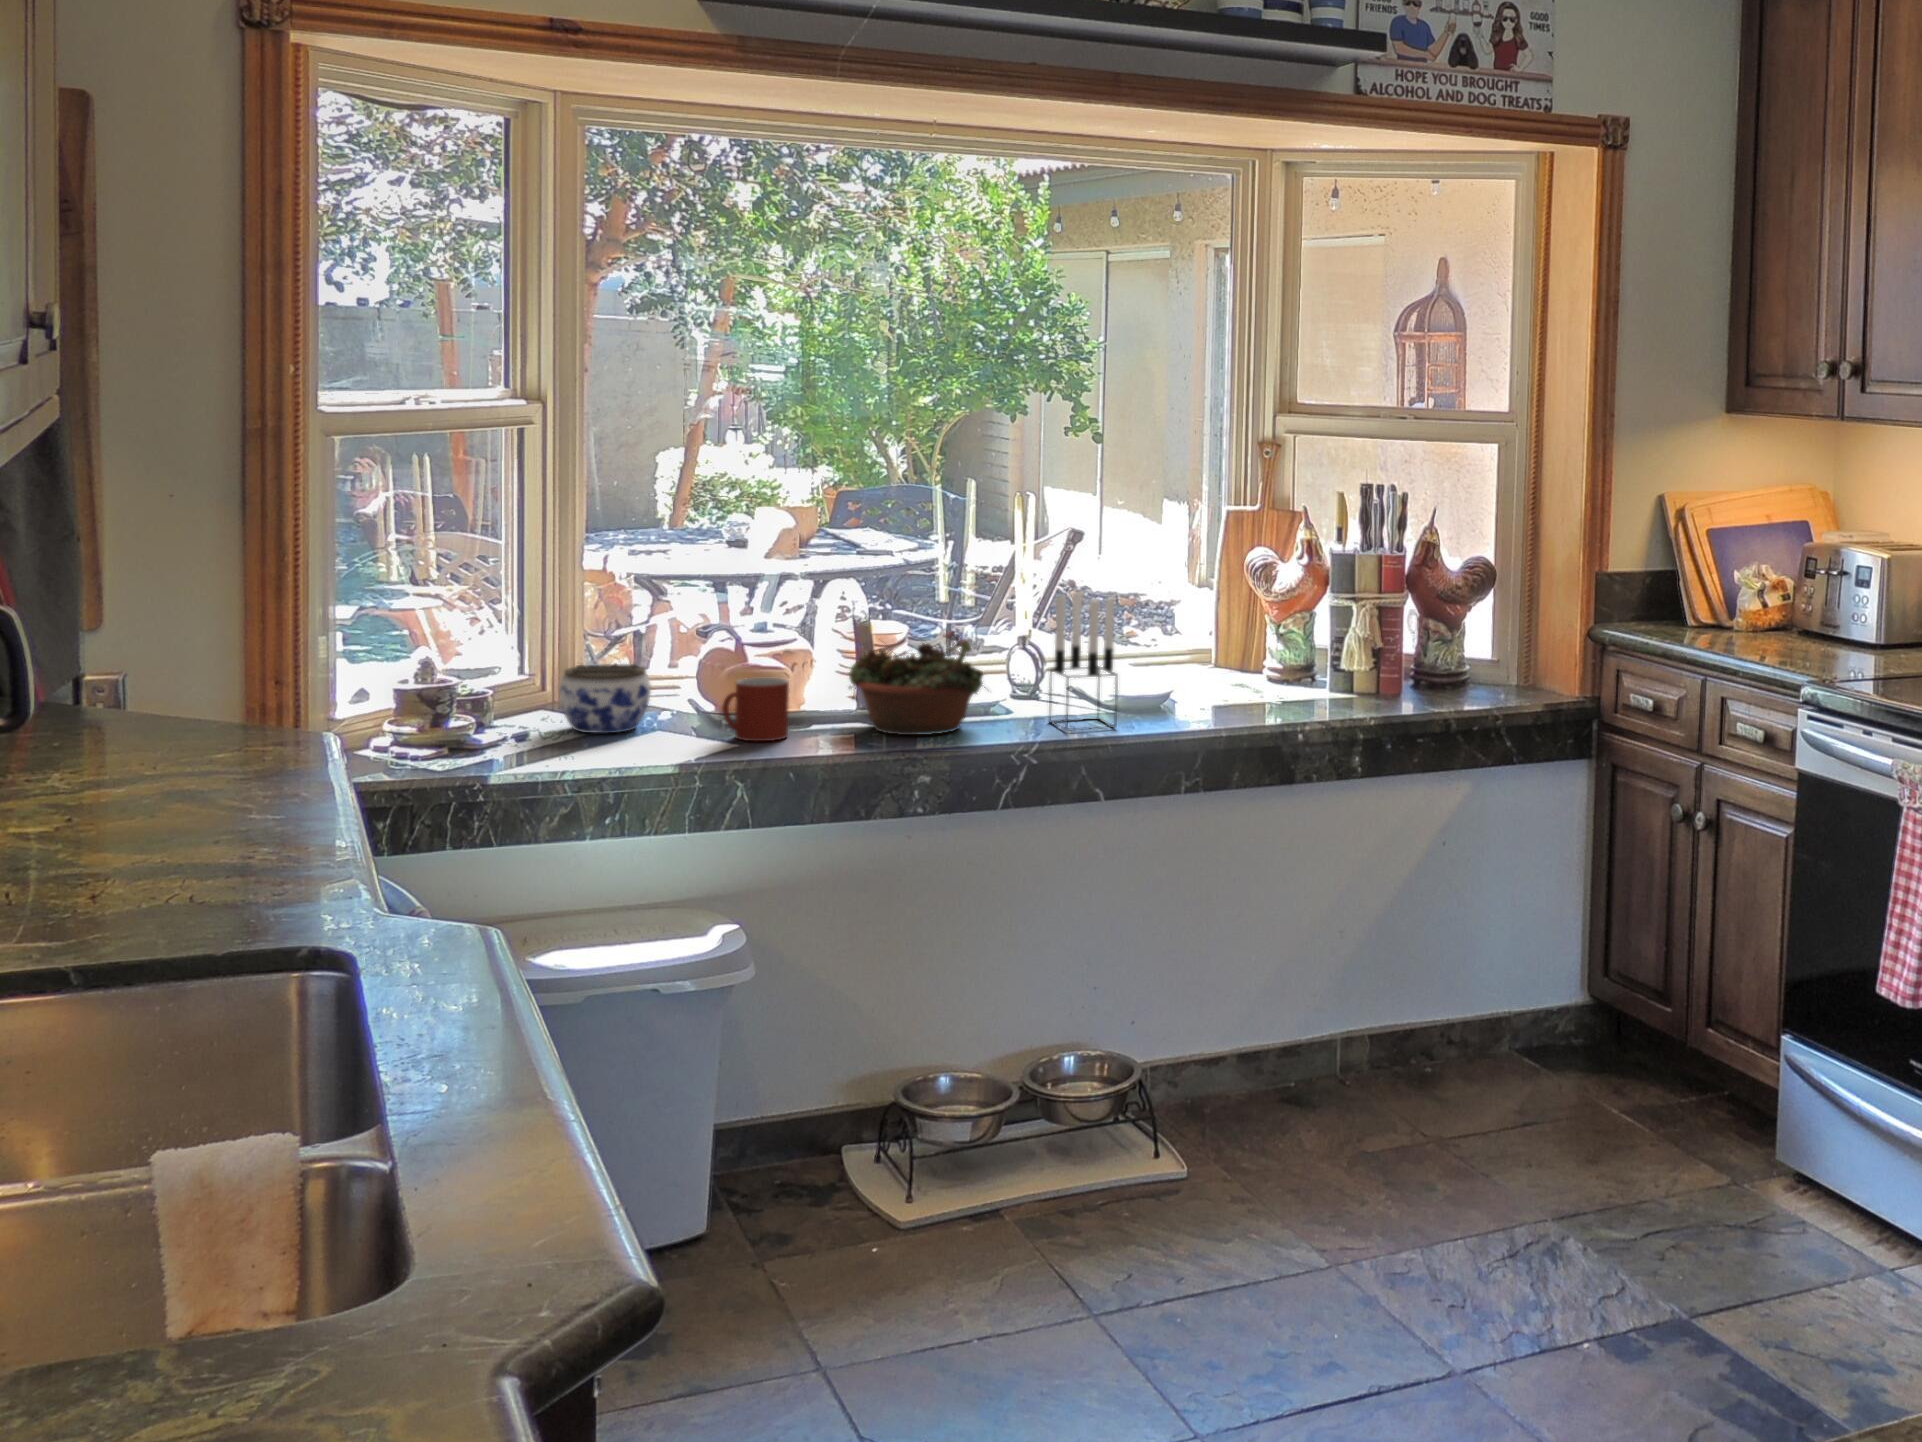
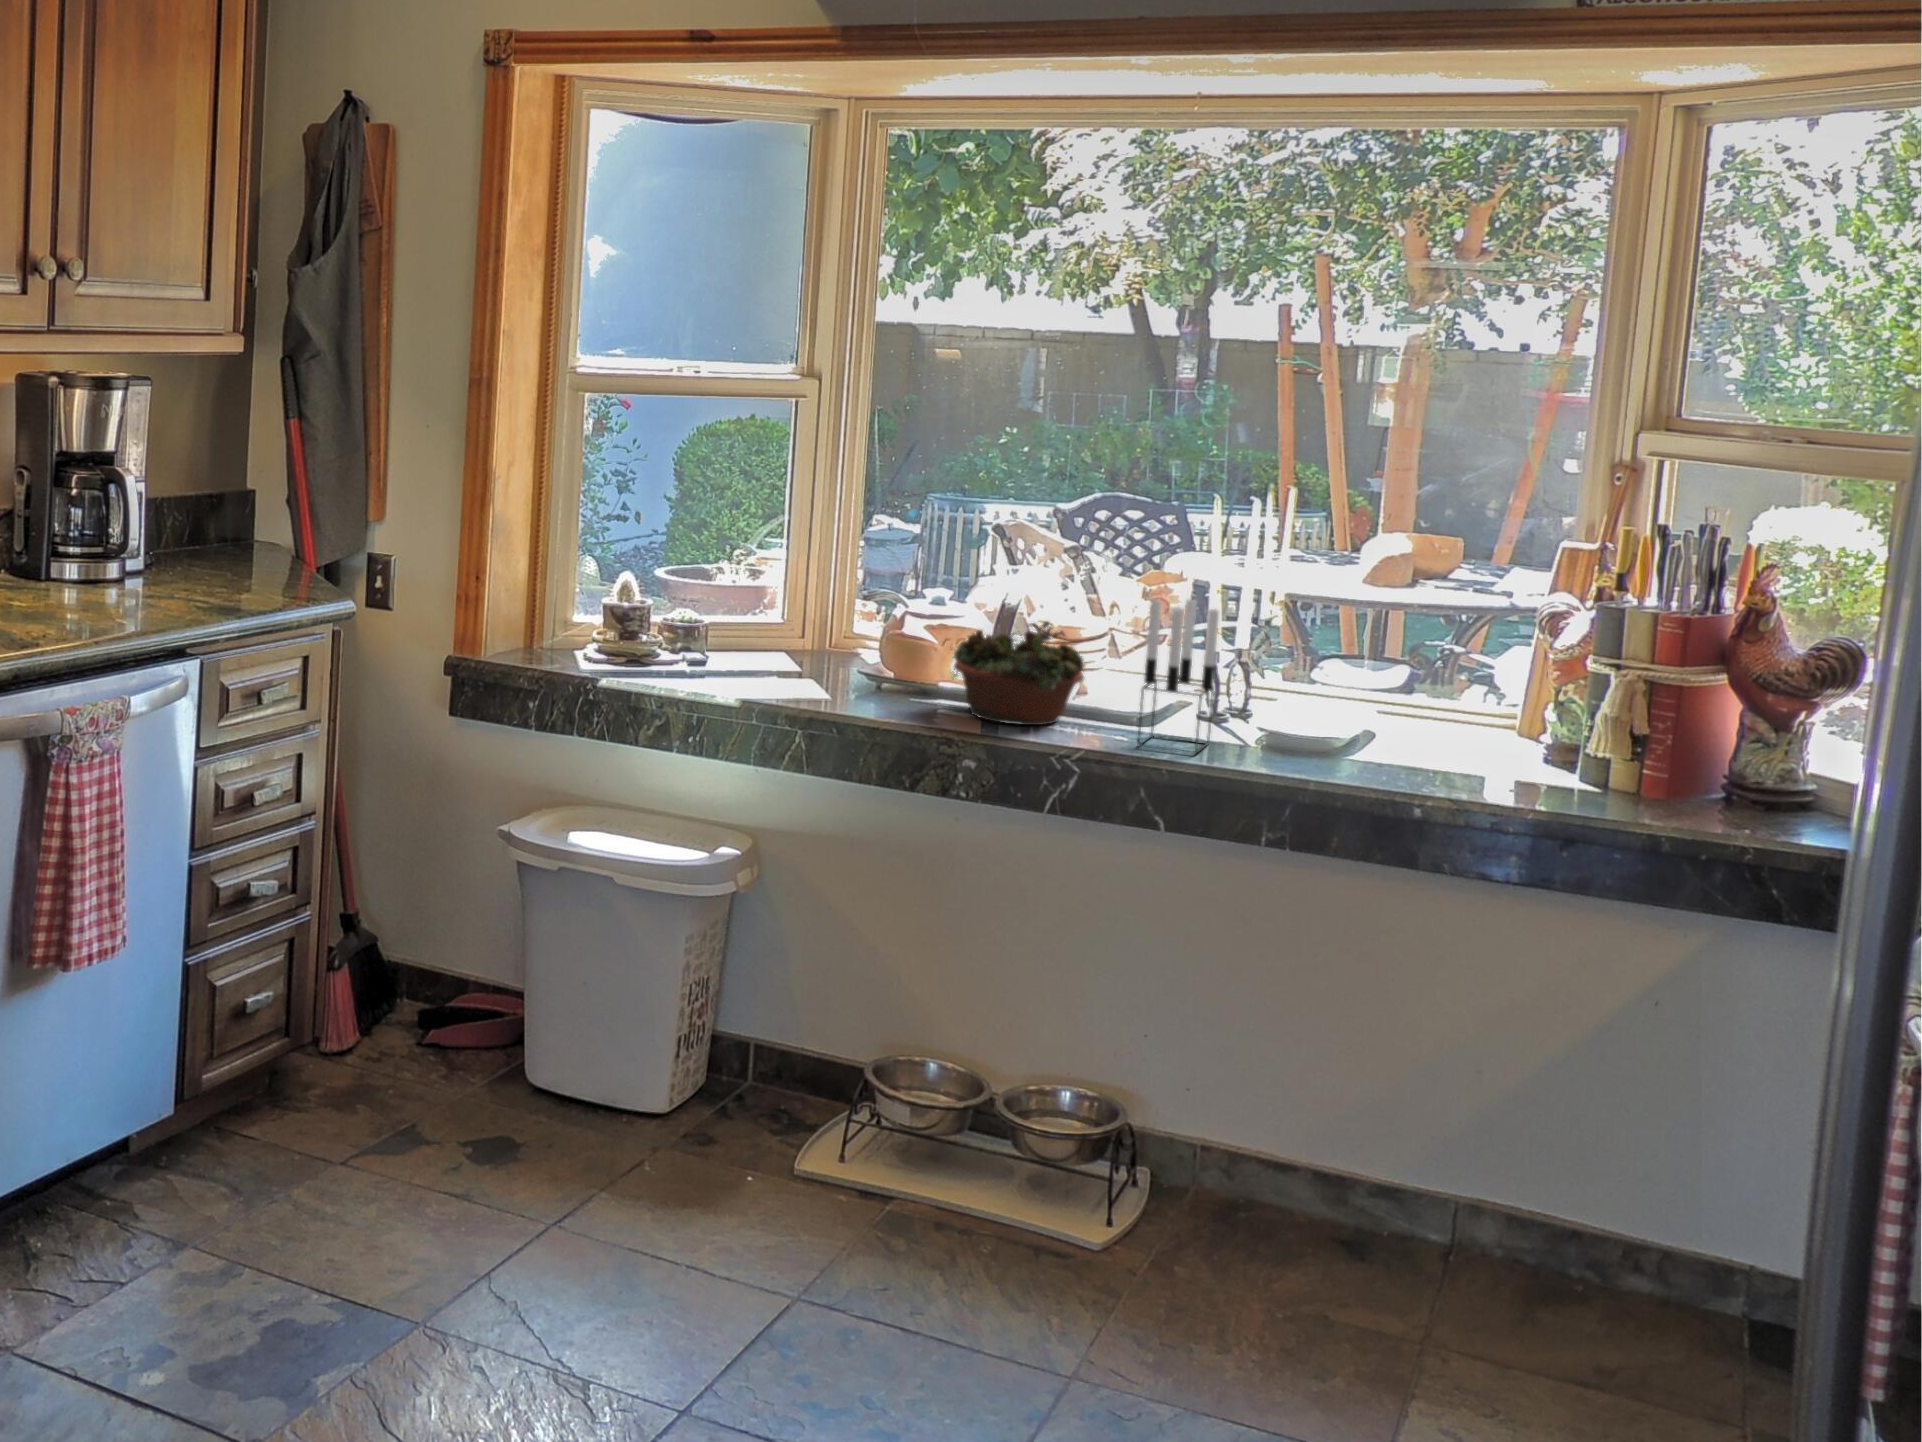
jar: present [559,664,651,733] -> none [743,608,821,673]
mug: present [722,678,789,741] -> none [827,640,898,702]

